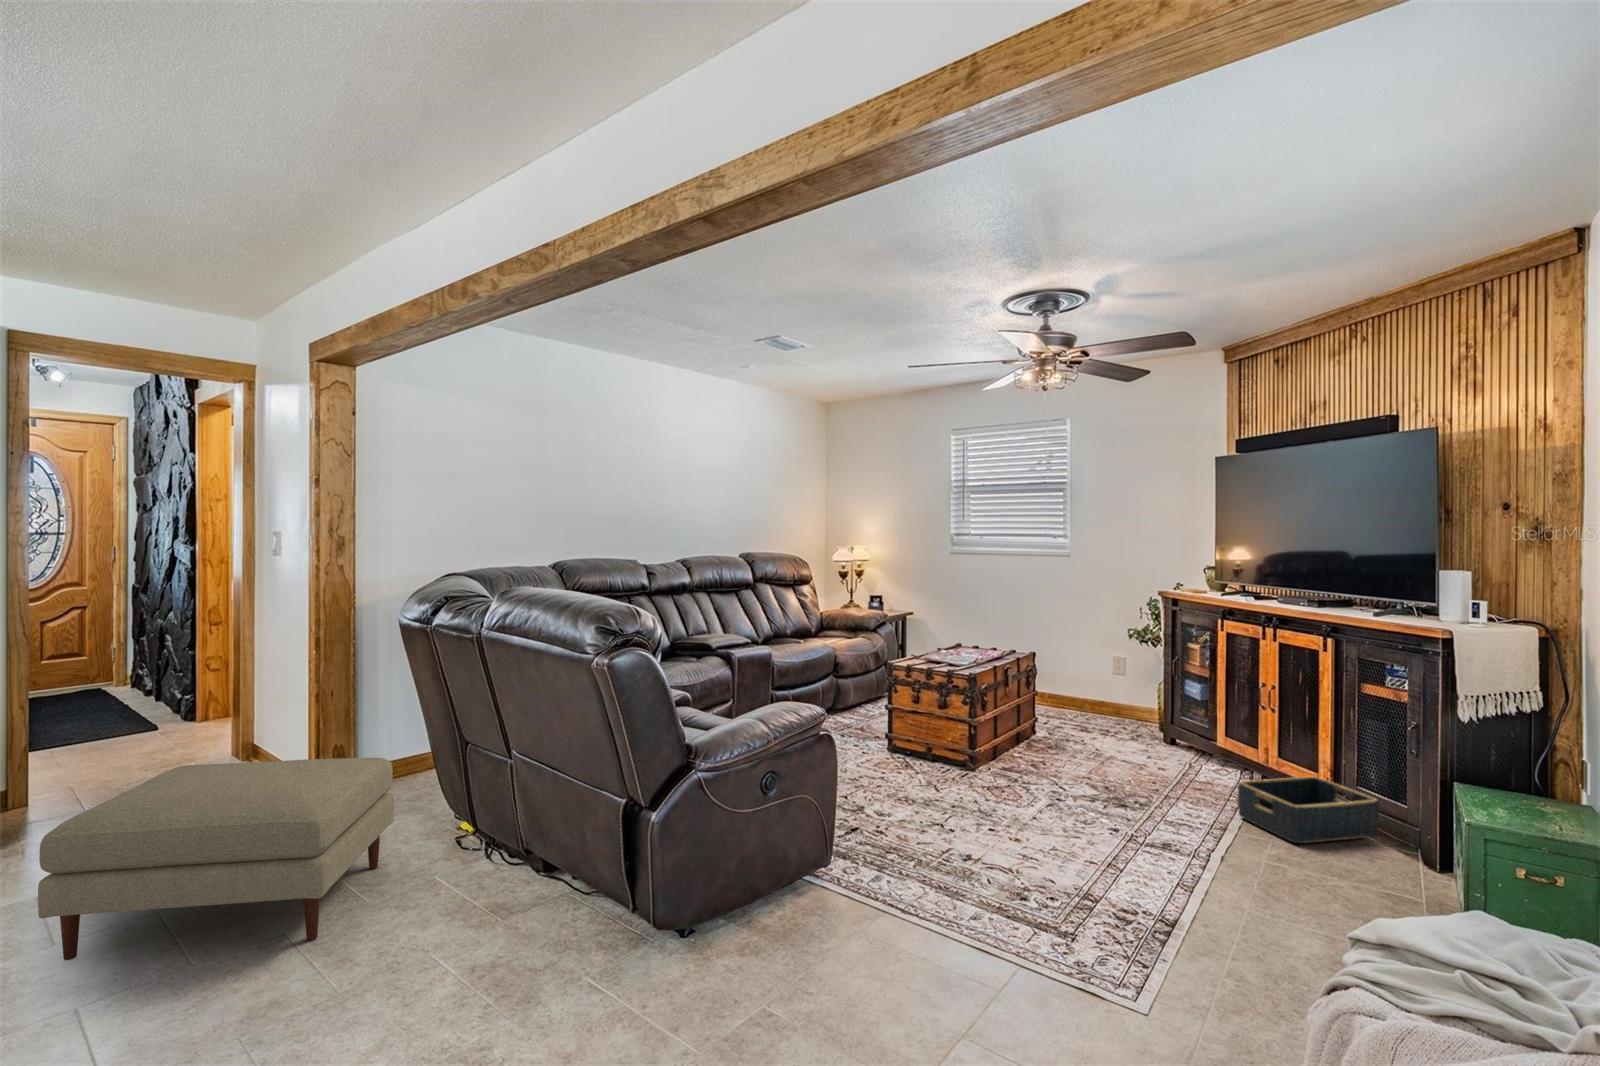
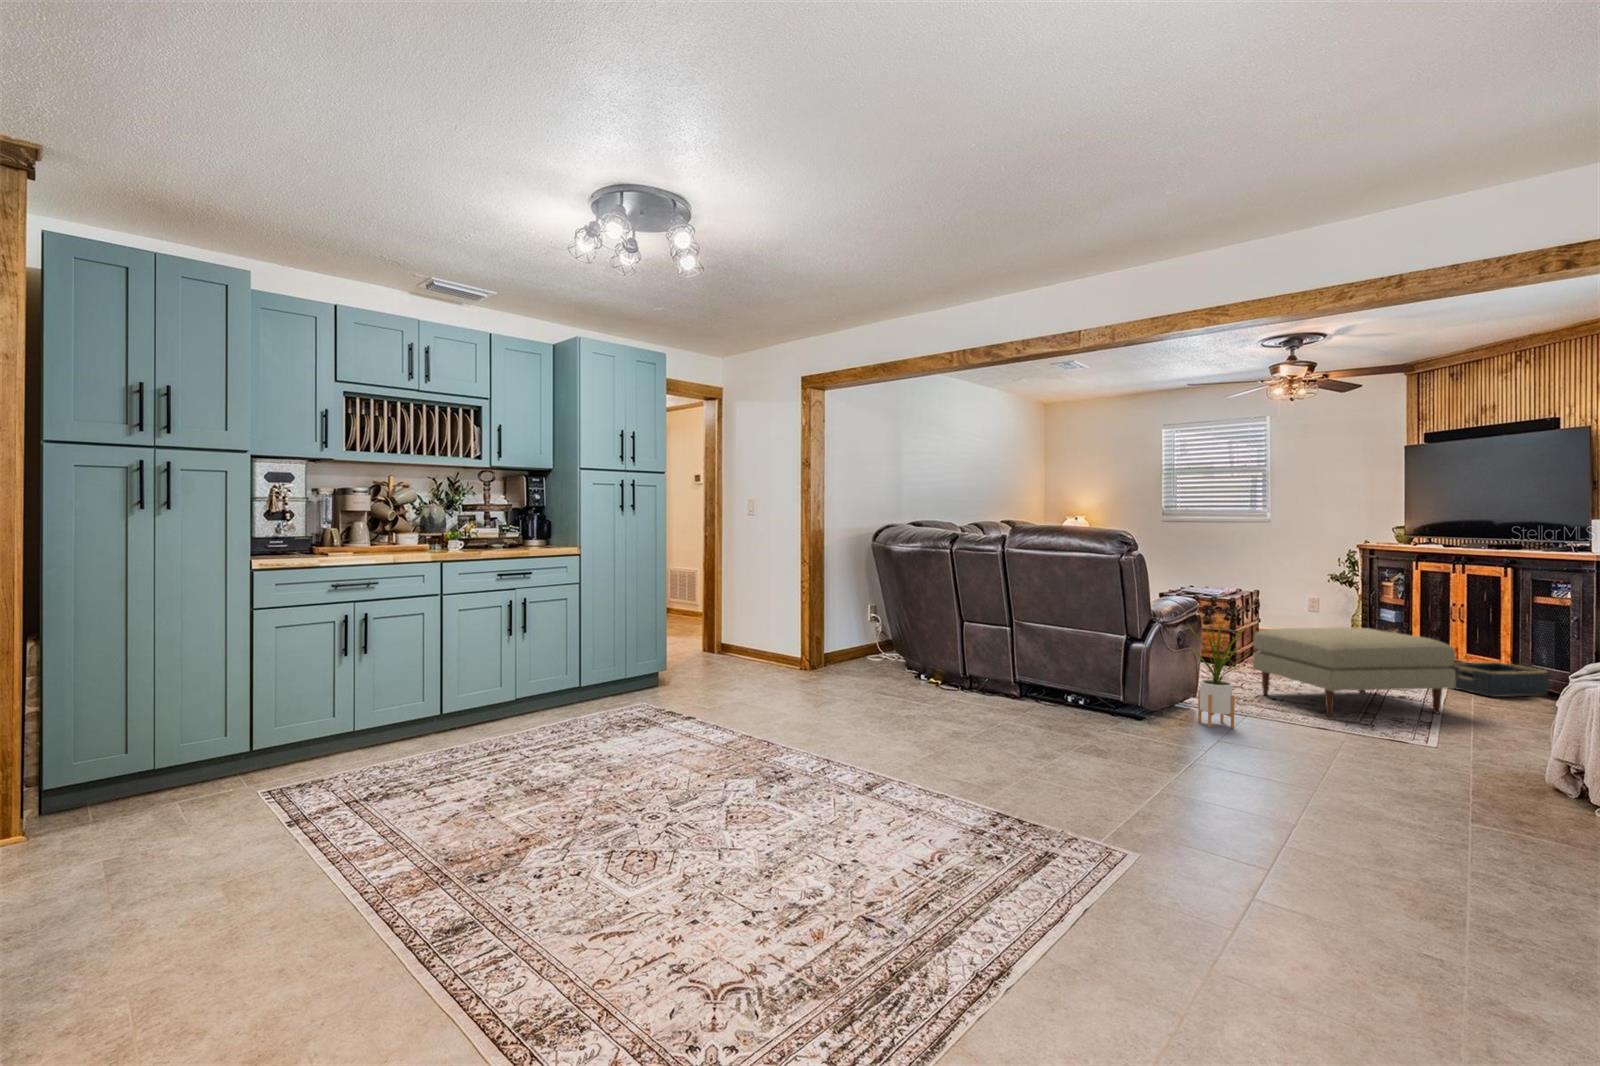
house plant: none [751,744,857,961] -> present [1187,620,1246,728]
ottoman: present [38,758,394,960] -> present [1253,627,1455,716]

